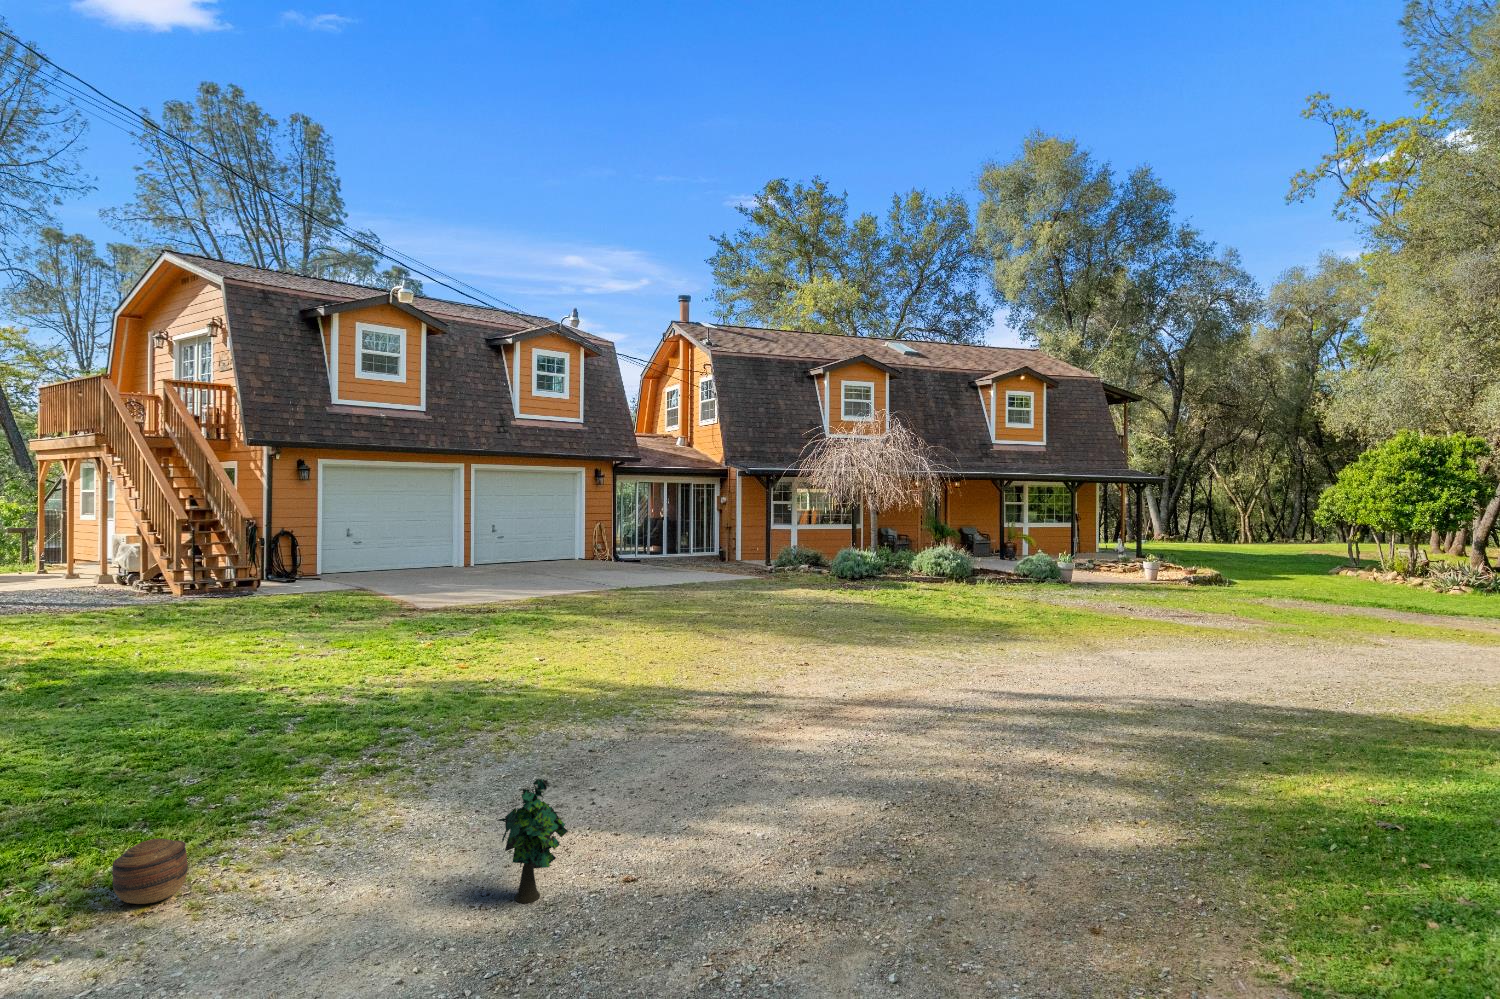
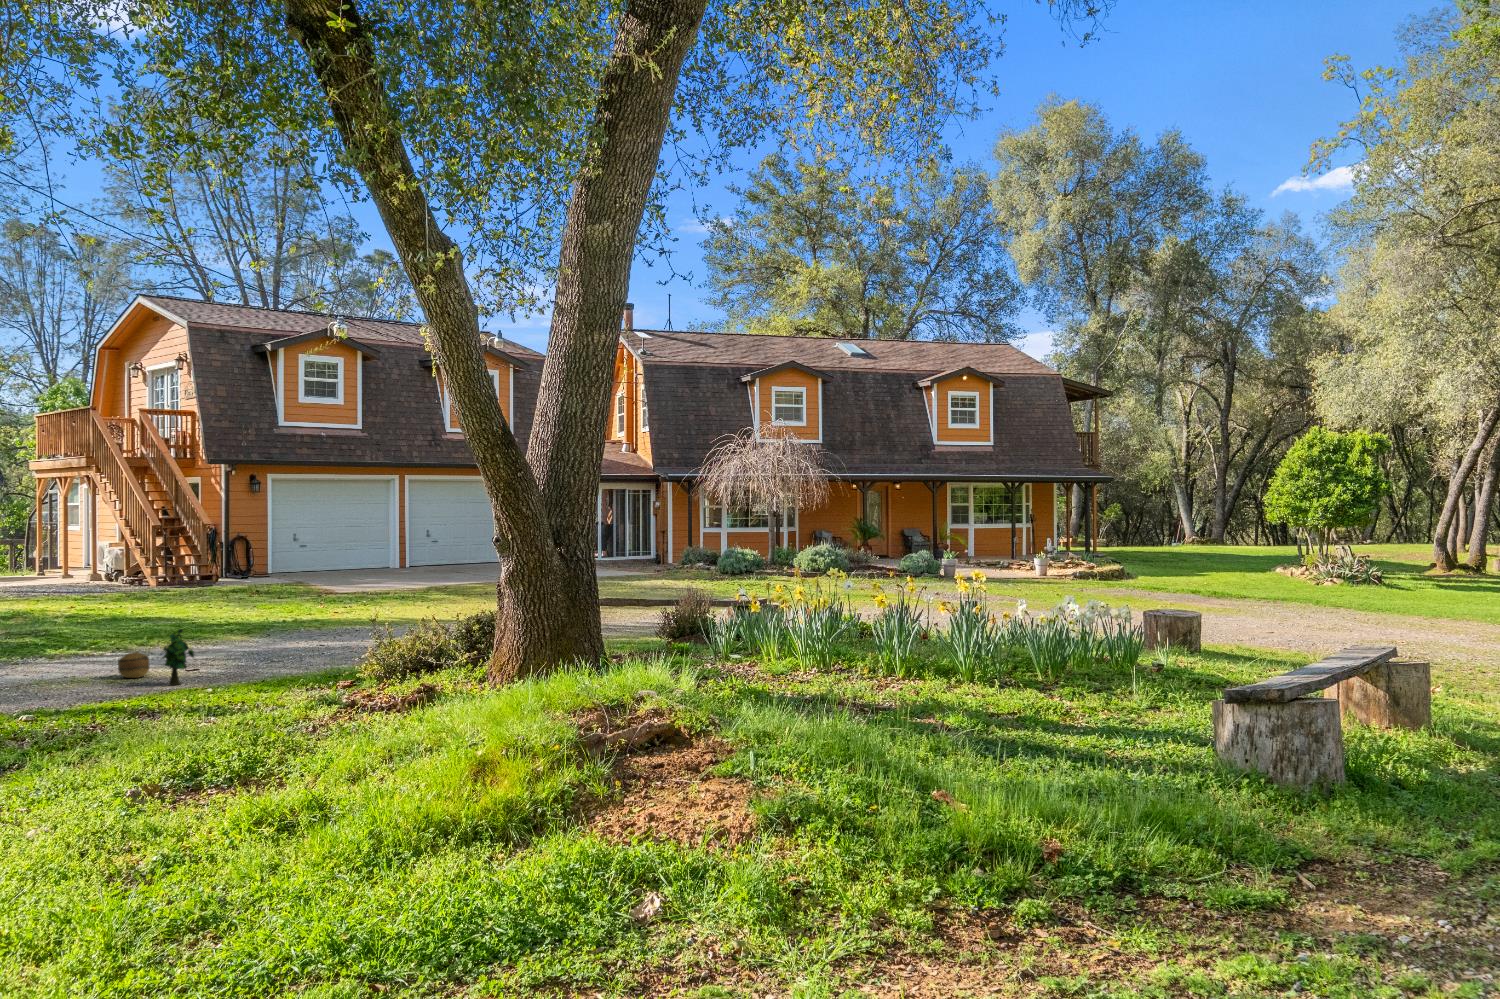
decorative plant: present [497,779,568,903] -> present [161,629,194,686]

